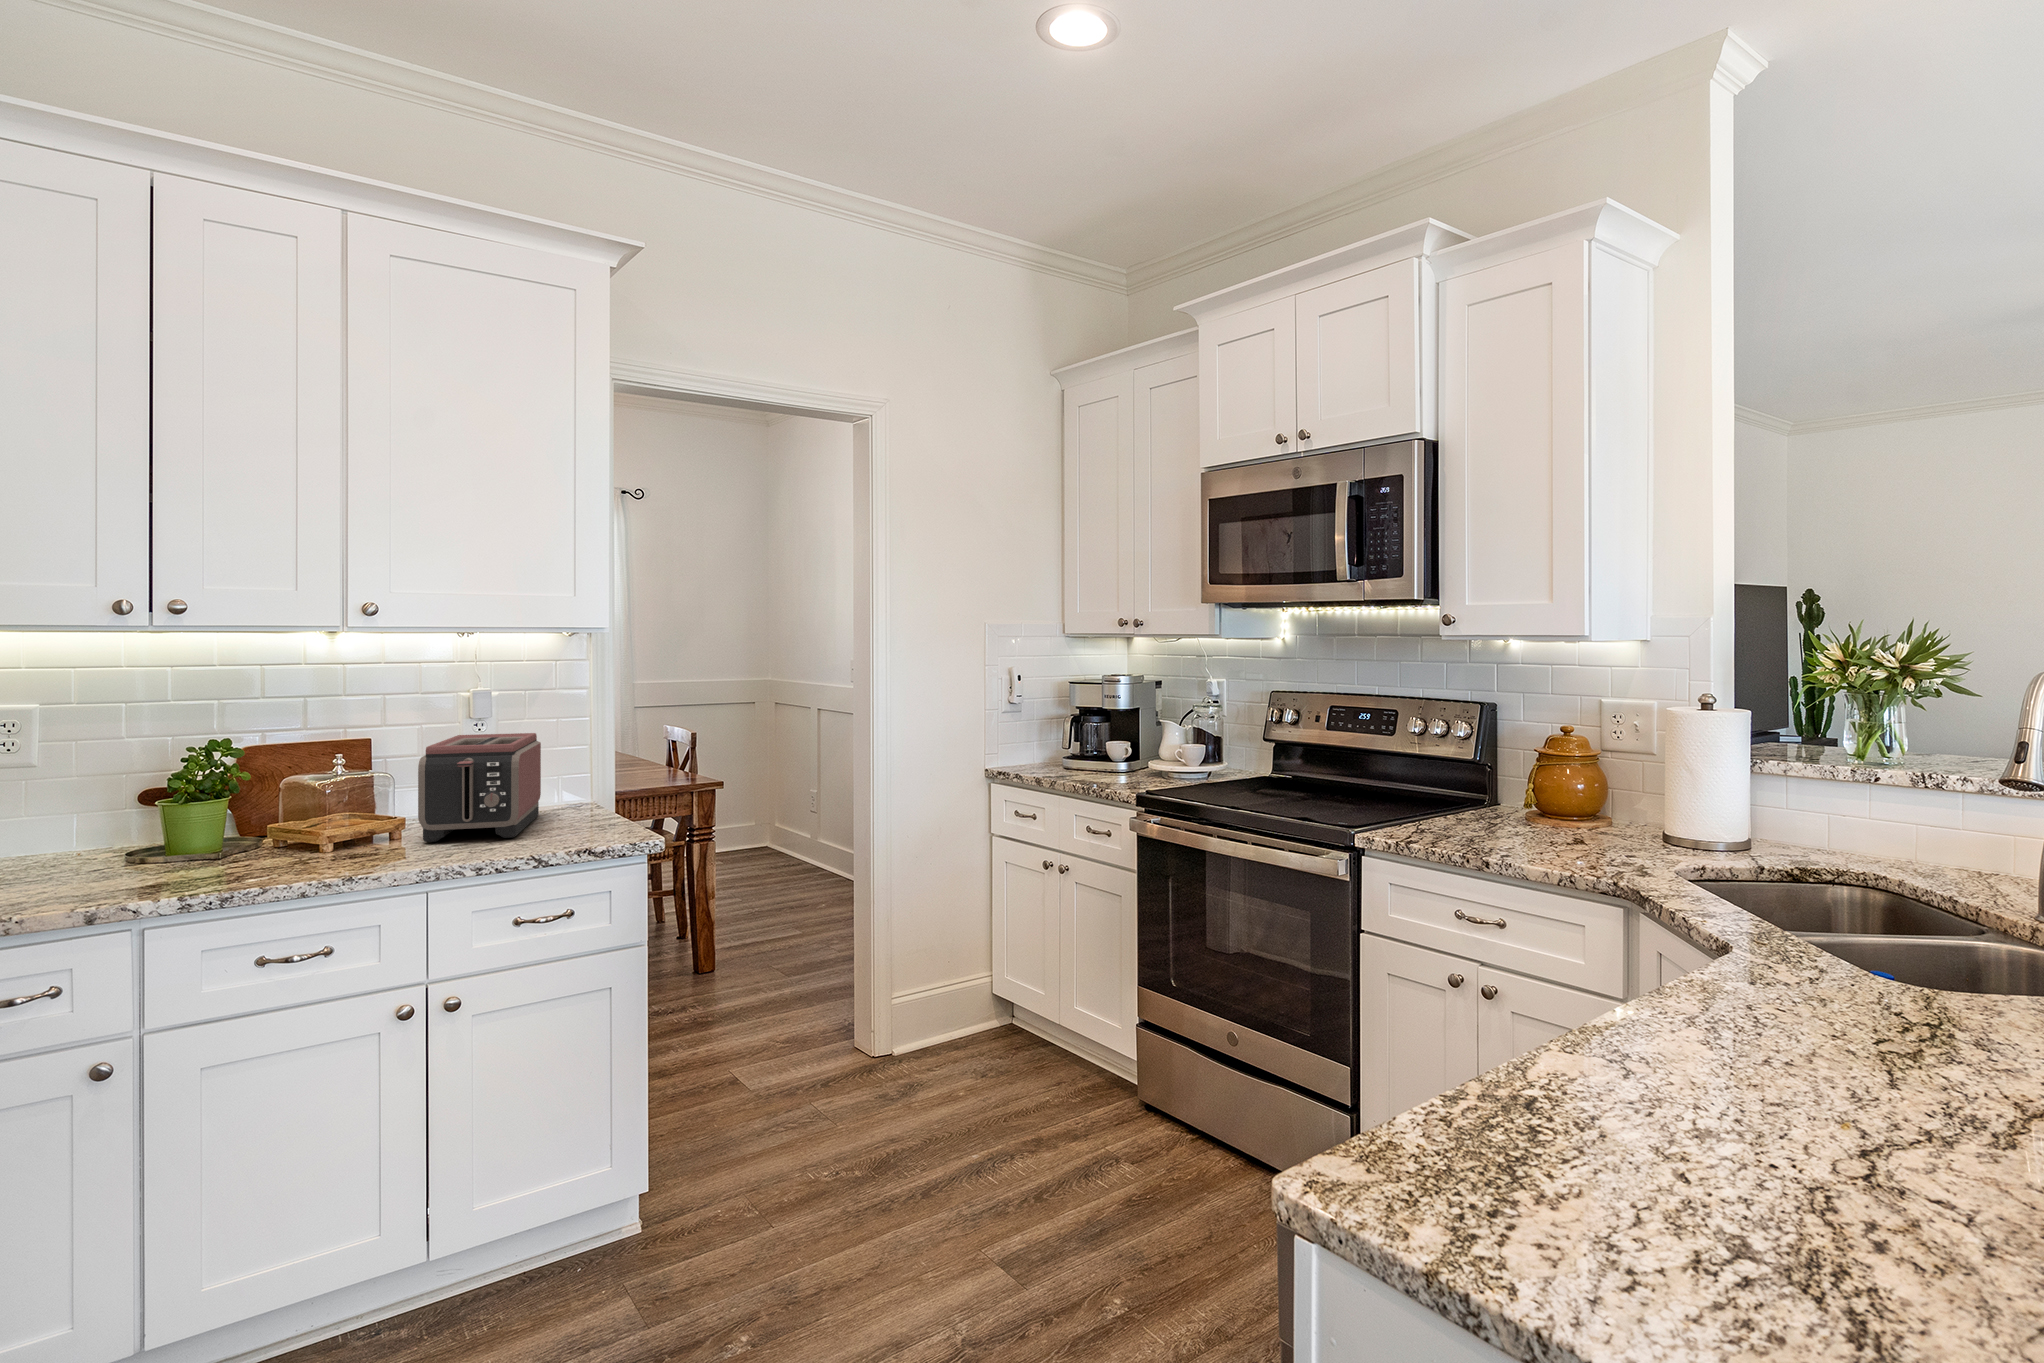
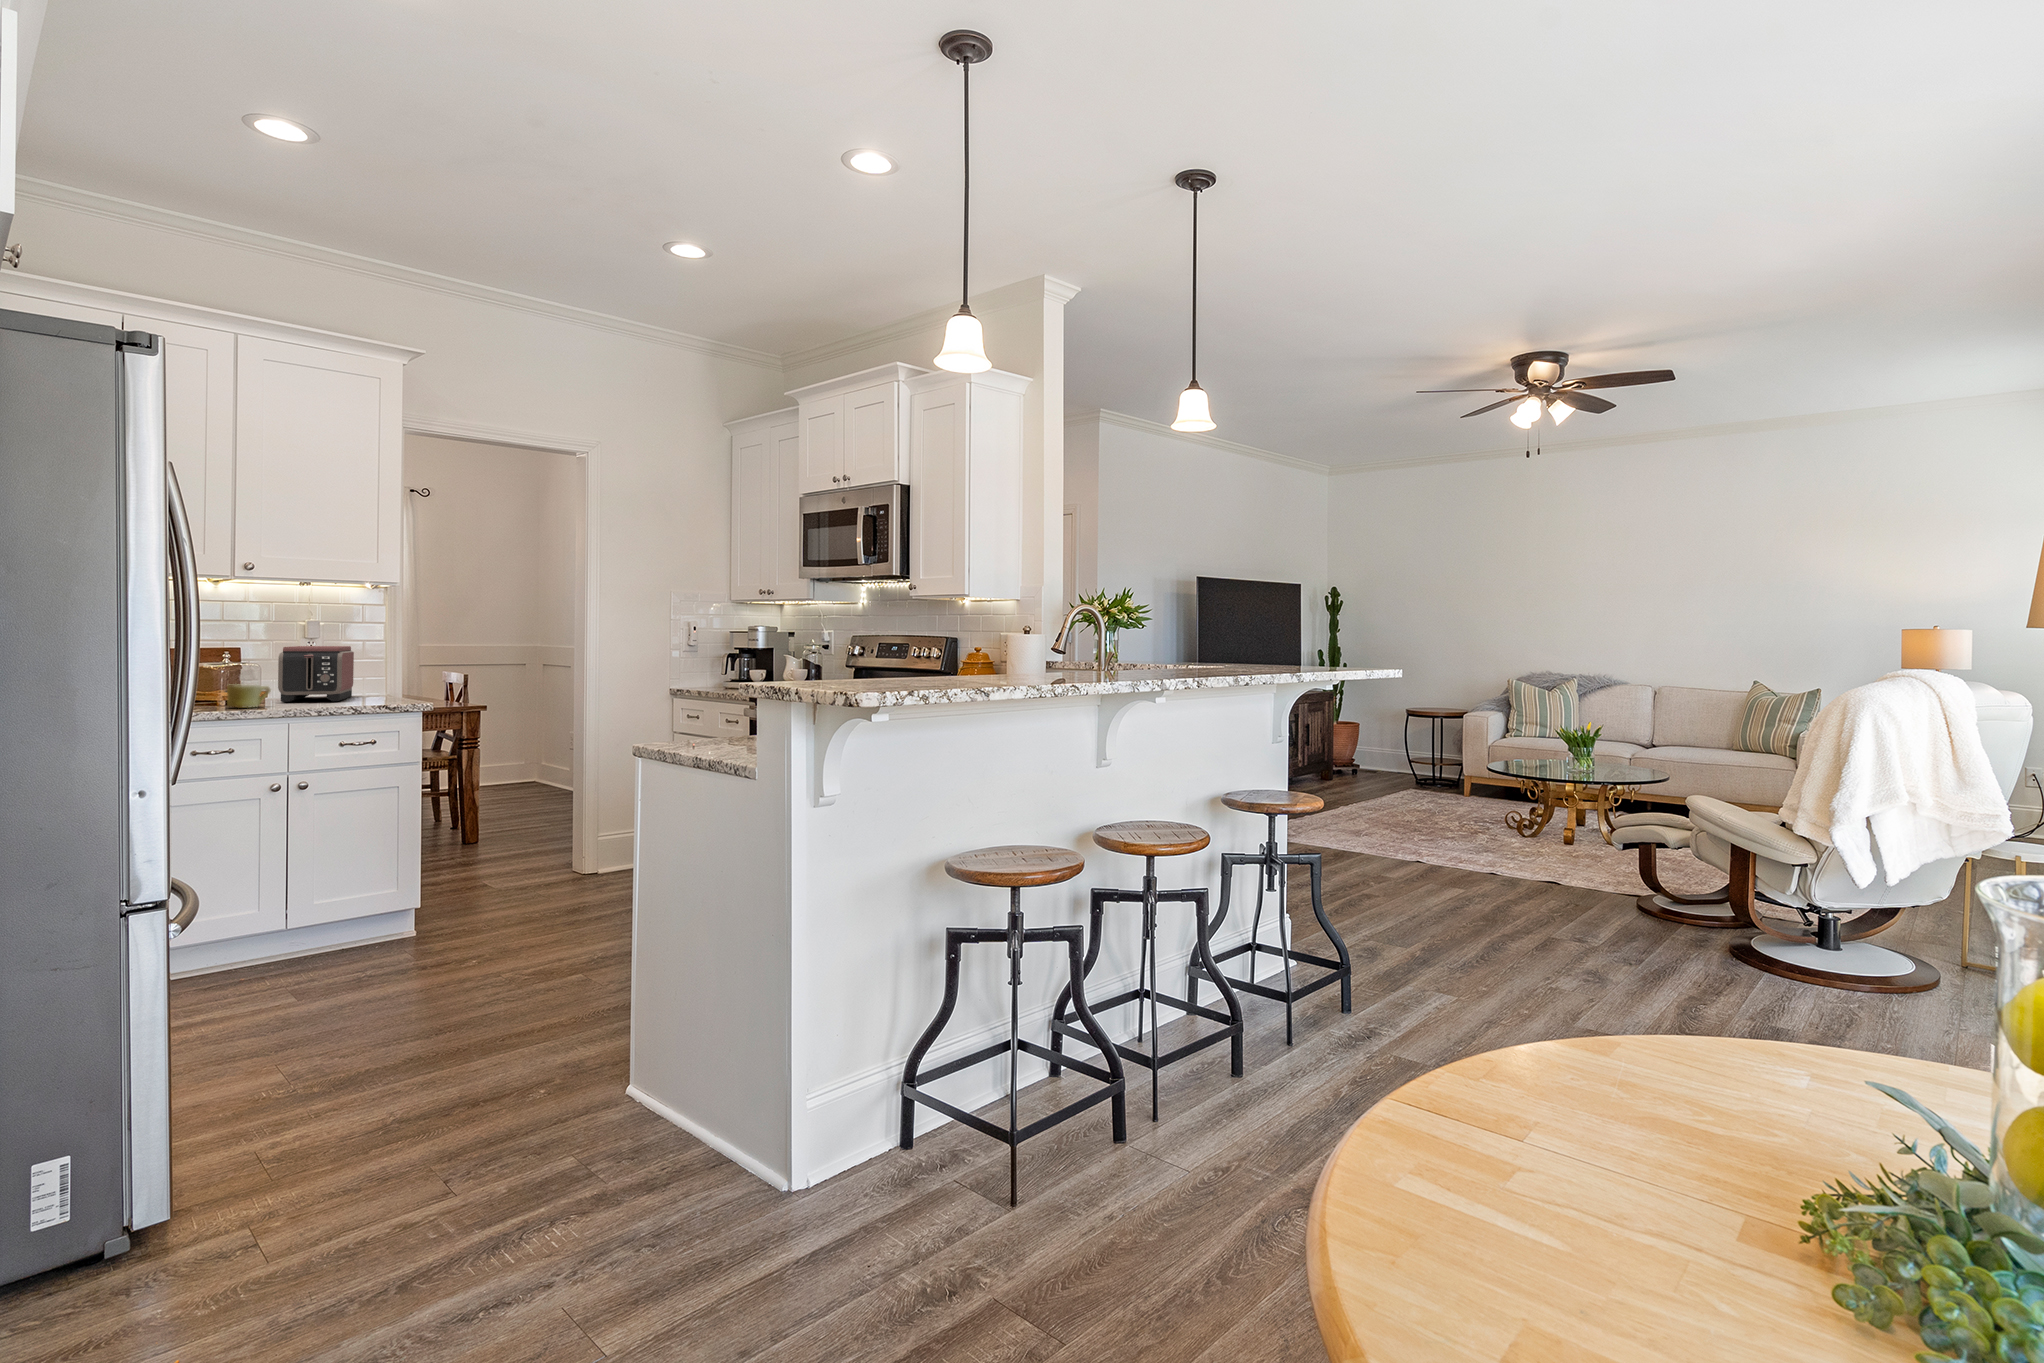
mug: none [326,822,401,870] -> present [227,685,271,708]

